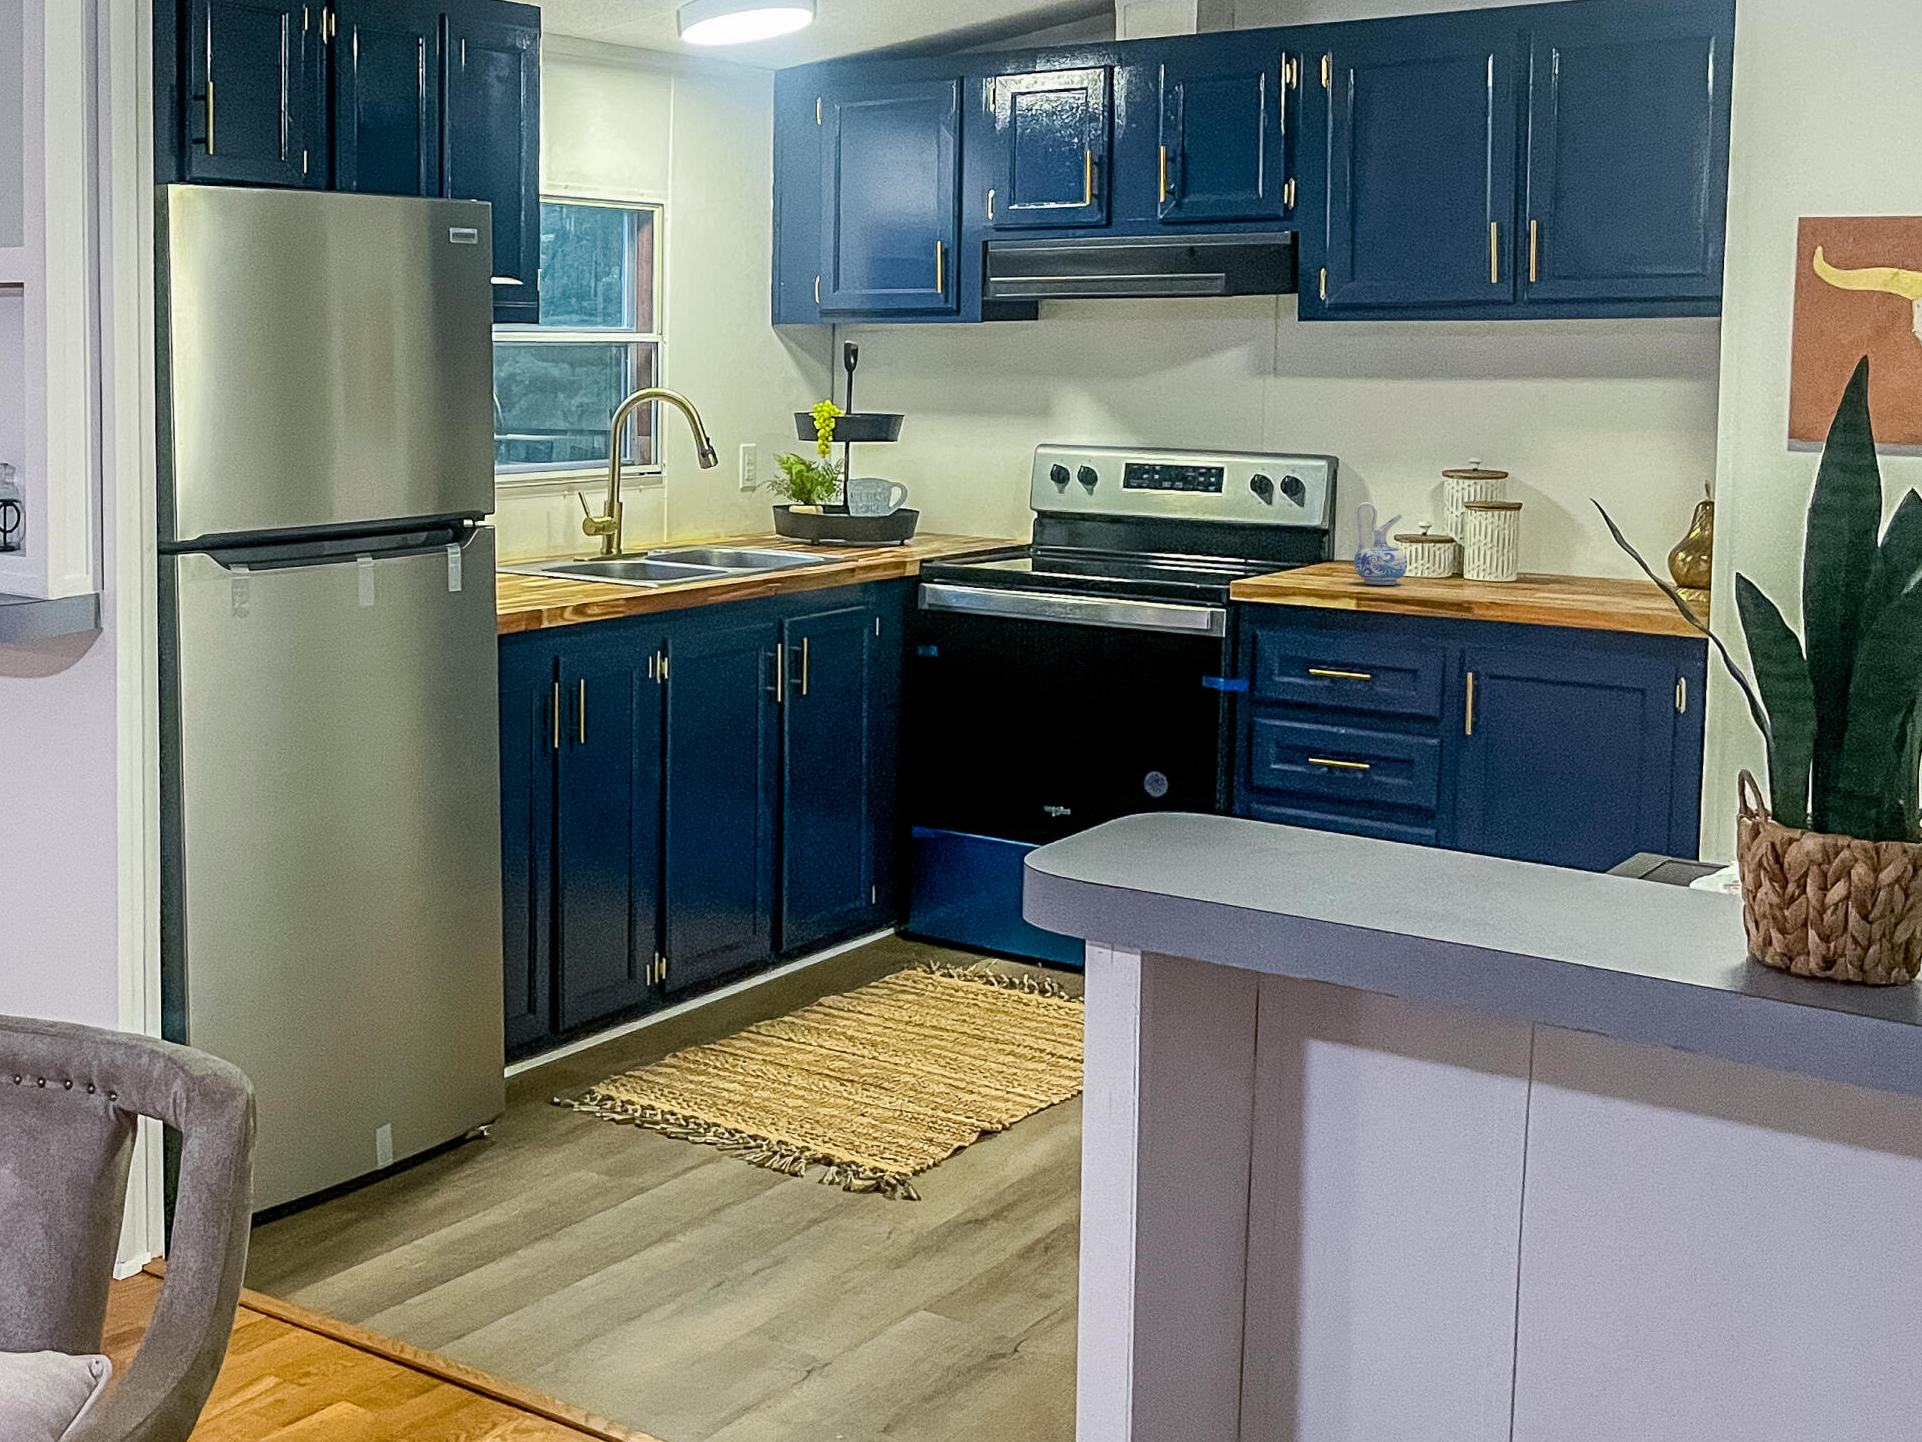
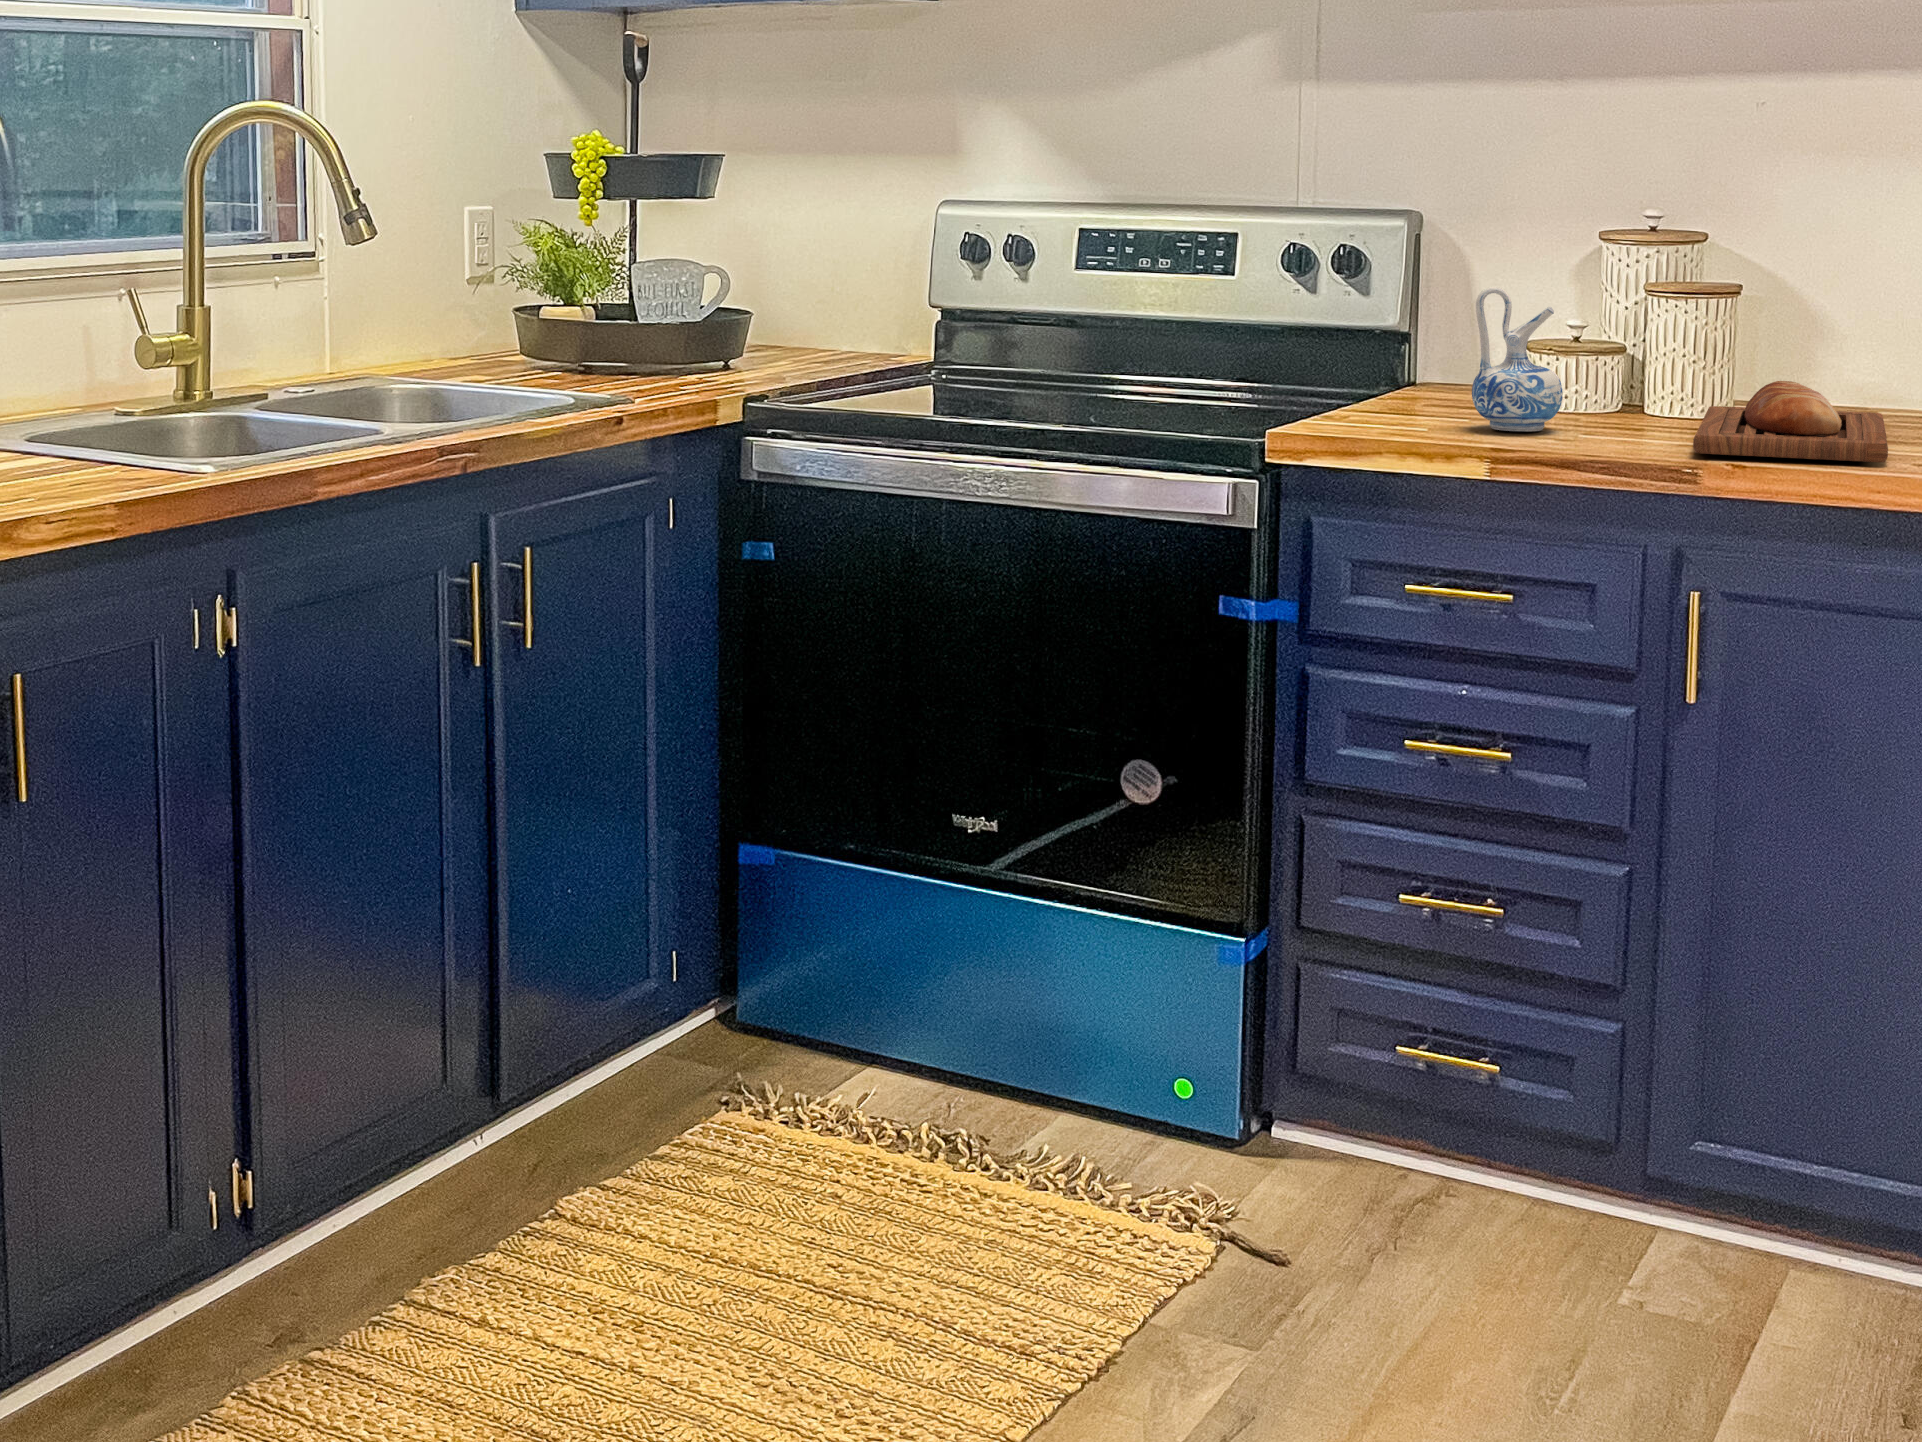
bread loaf: none [1471,559,1601,601] -> present [1693,381,1888,462]

